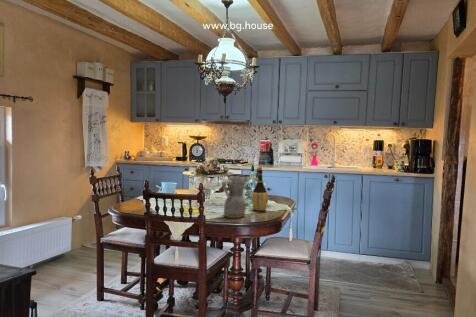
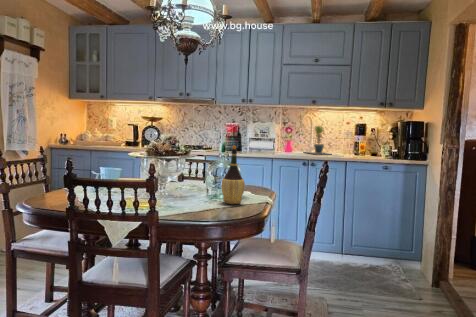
potted plant: none [326,142,356,168] -> present [310,126,324,154]
ceramic pitcher: present [222,176,246,218] -> none [182,156,217,214]

